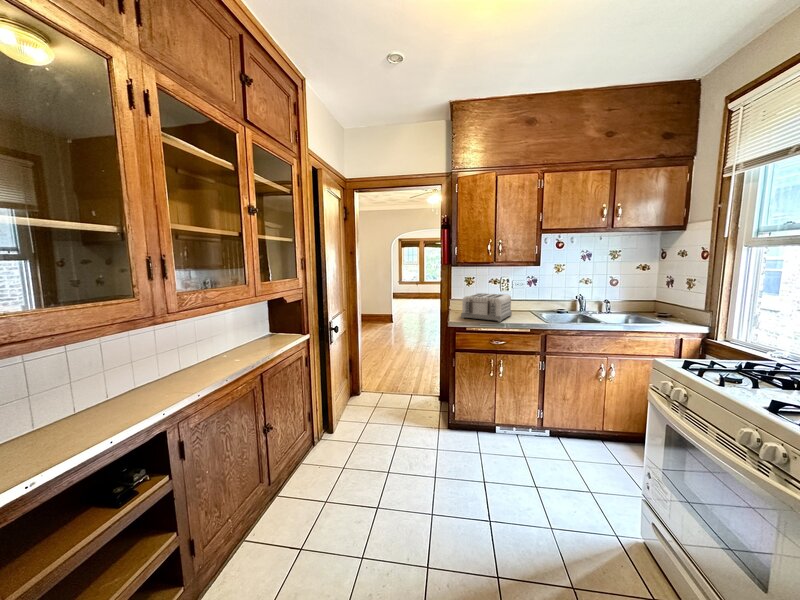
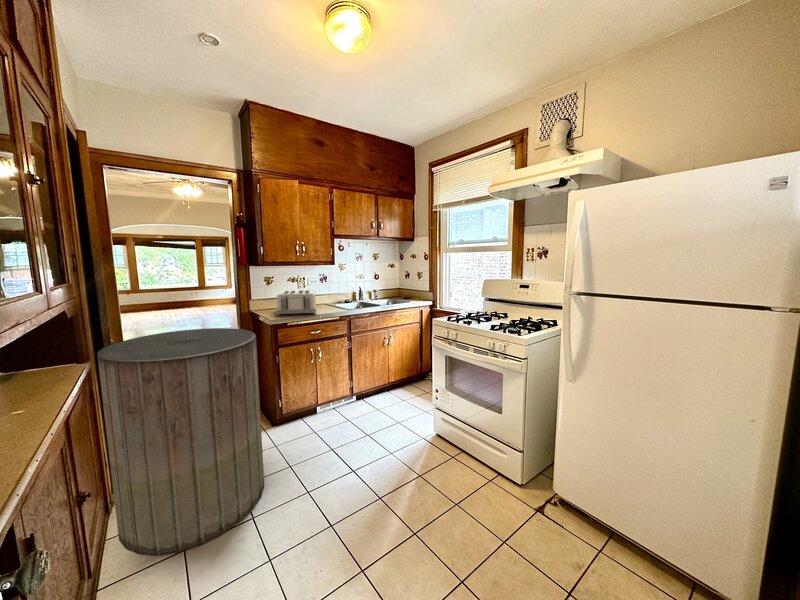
trash can: none [295,322,409,509] -> present [97,328,264,556]

